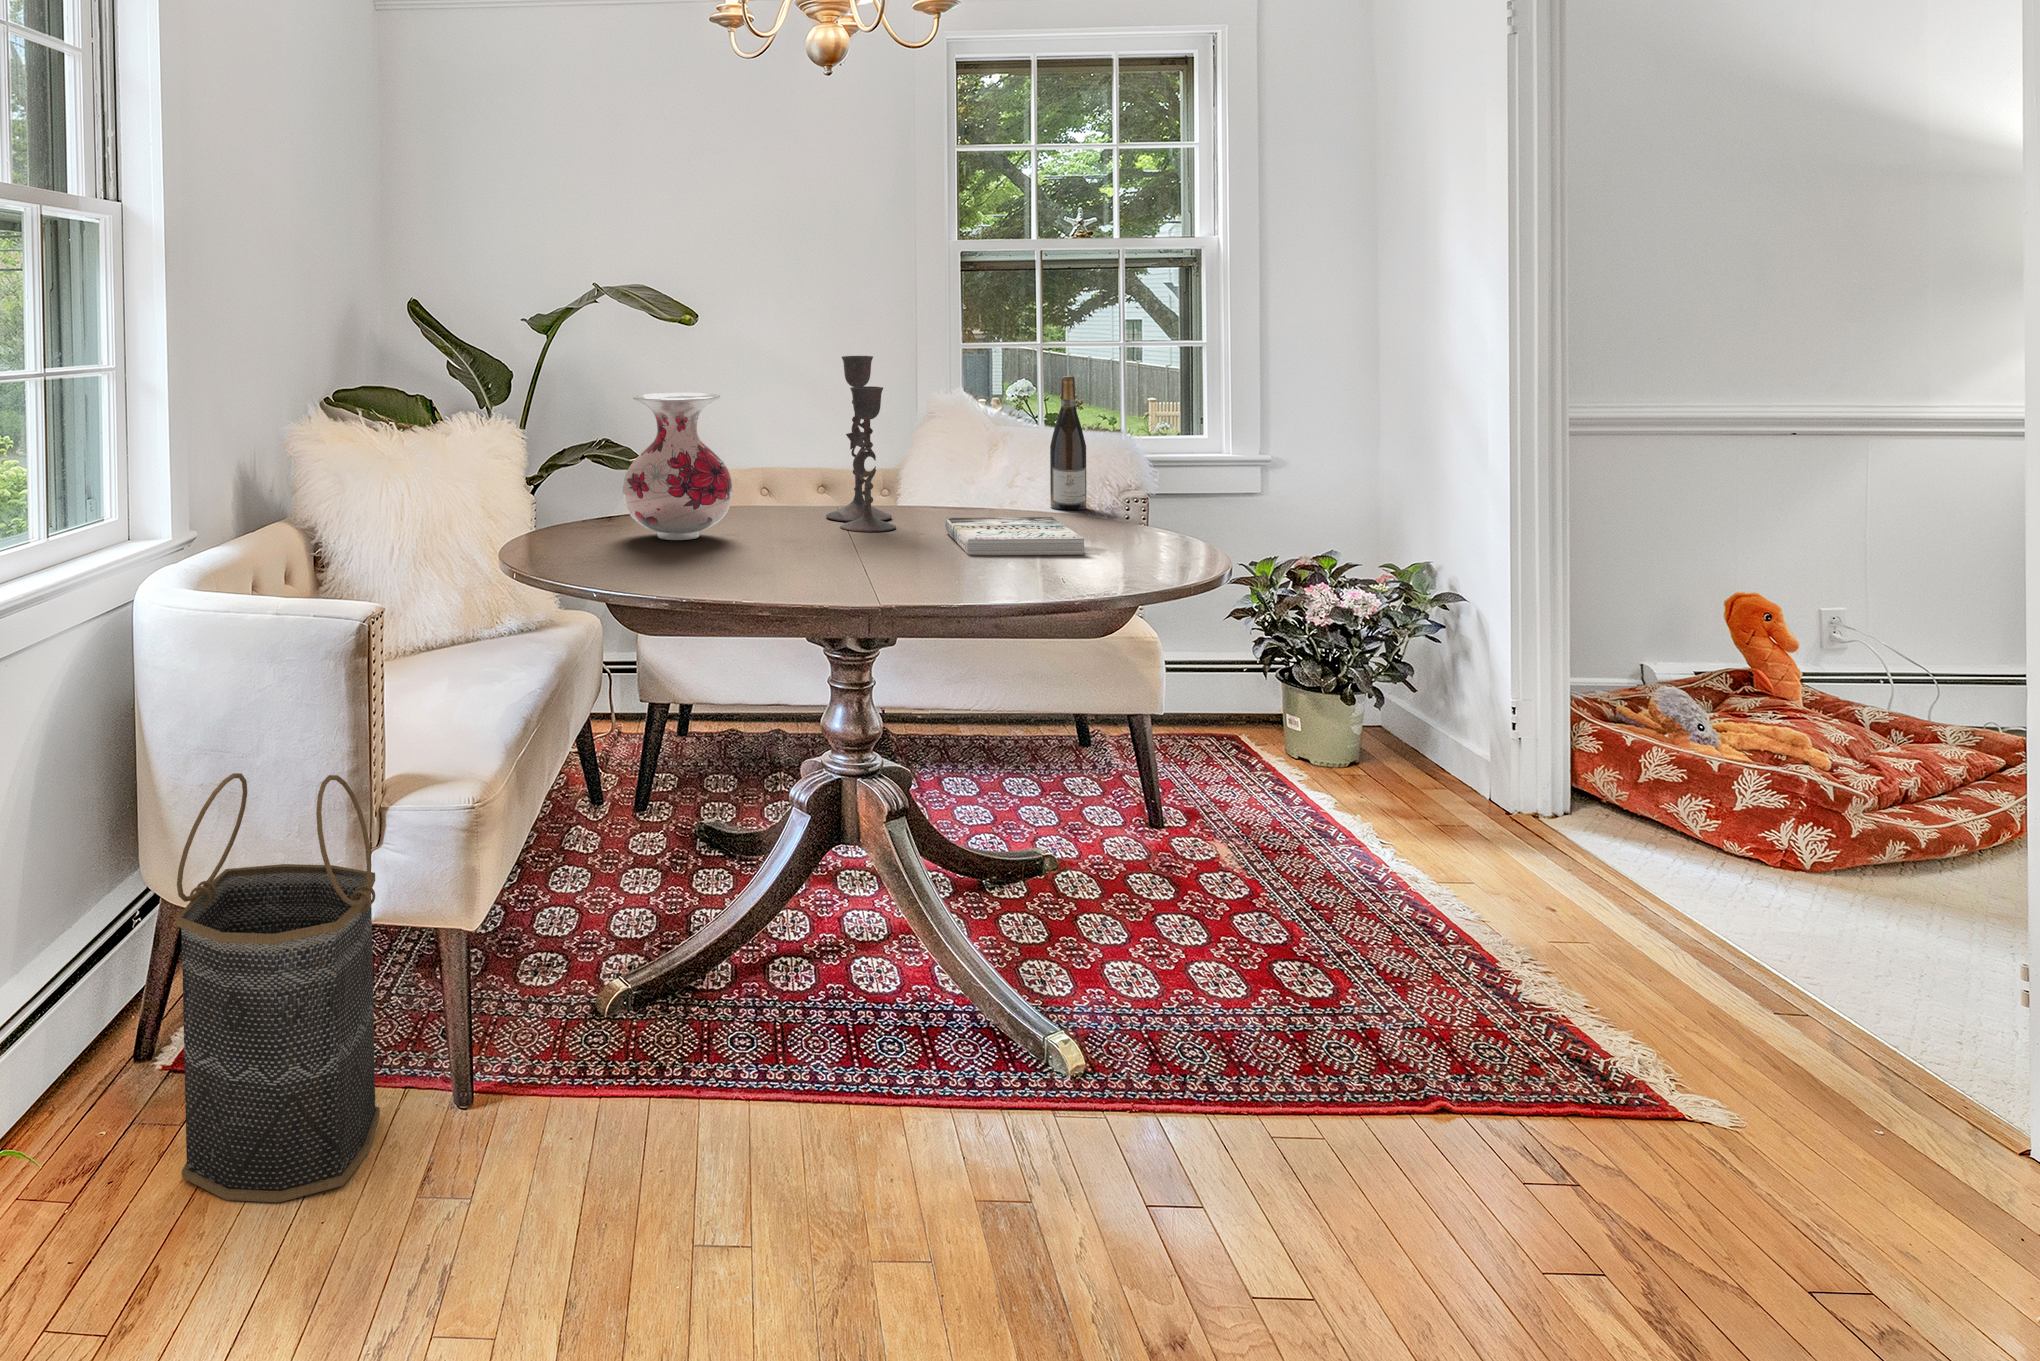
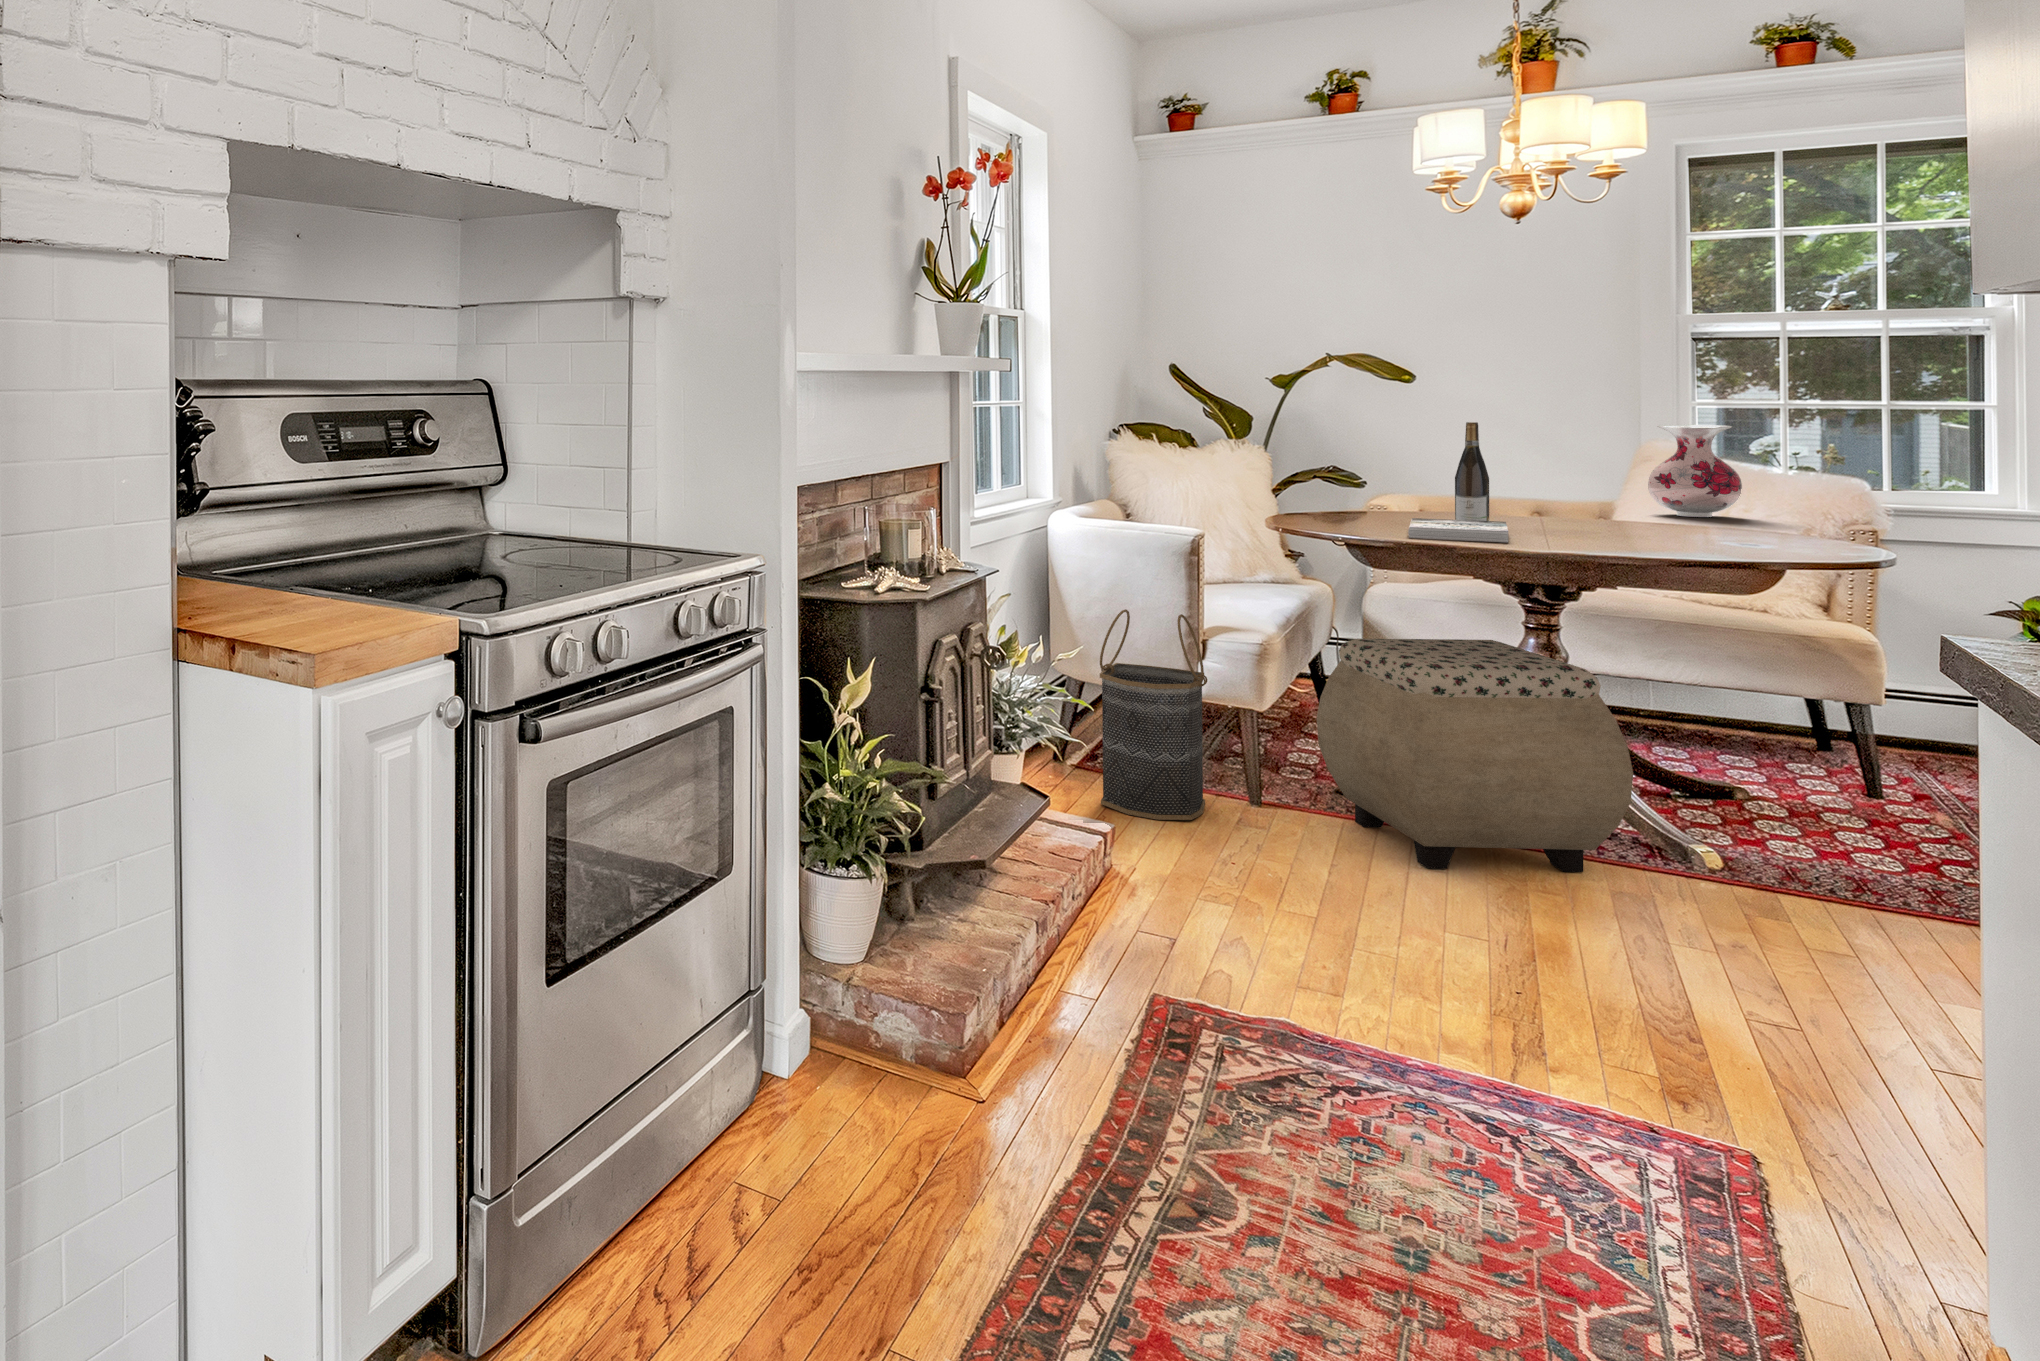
candlestick: present [826,356,896,532] -> none [1527,403,1587,525]
wine bottle: present [1050,376,1087,510] -> present [1455,422,1489,521]
vase: present [623,393,732,540] -> present [1648,425,1742,517]
book: present [945,517,1084,555] -> present [1408,518,1508,542]
ottoman: none [557,745,998,1223] -> present [1317,639,1633,872]

